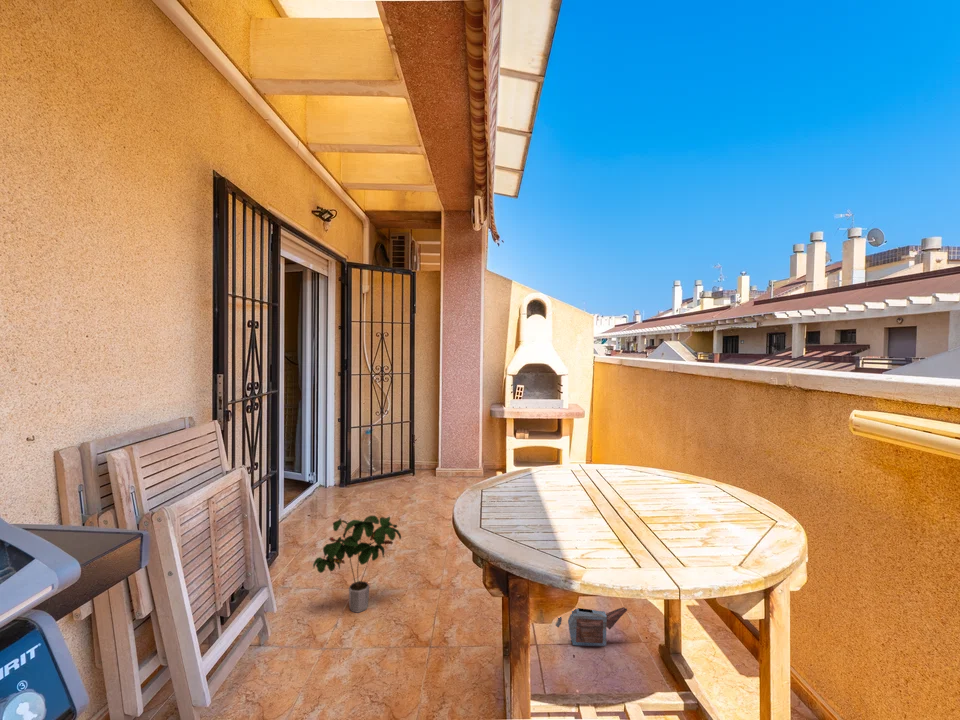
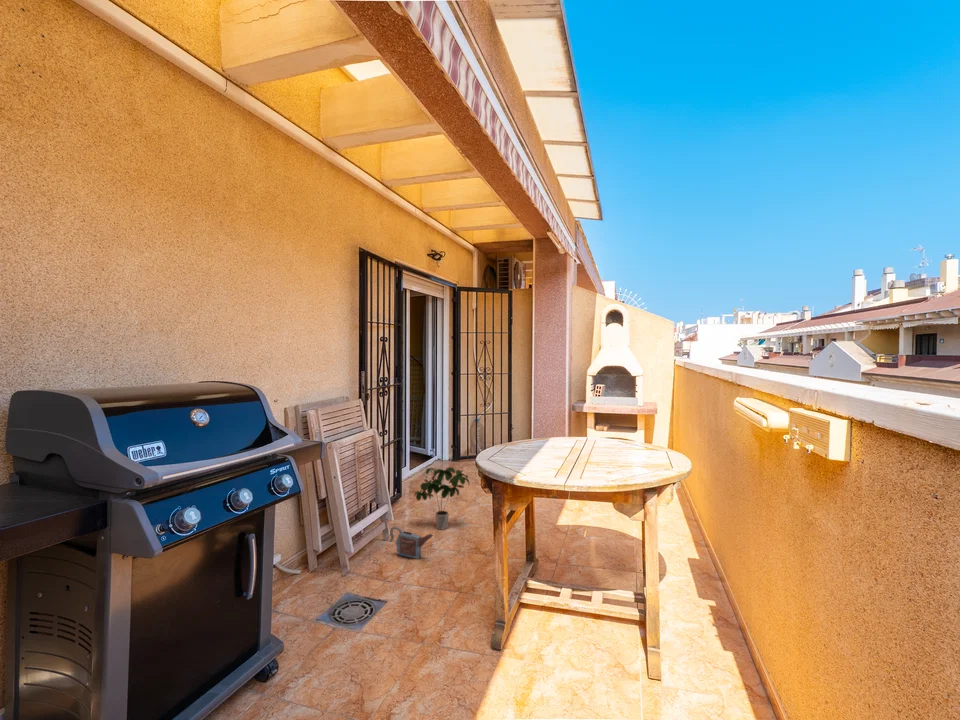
watering can: present [555,607,627,646] -> present [390,526,433,559]

